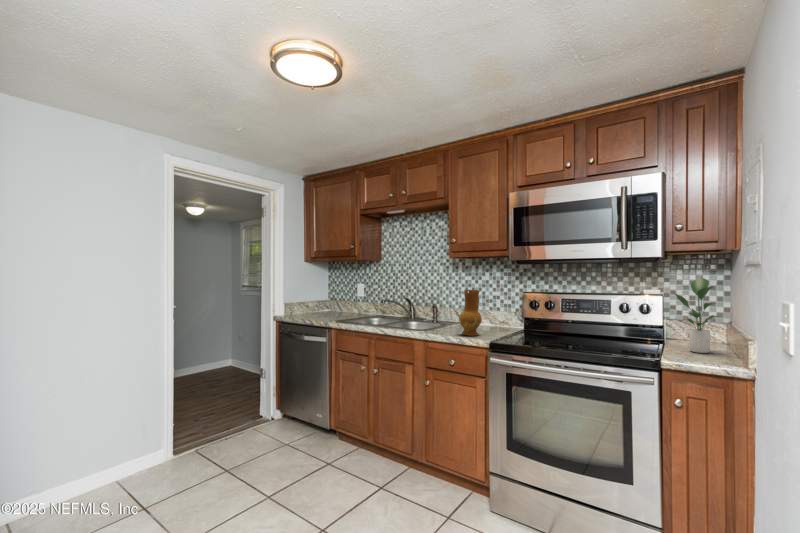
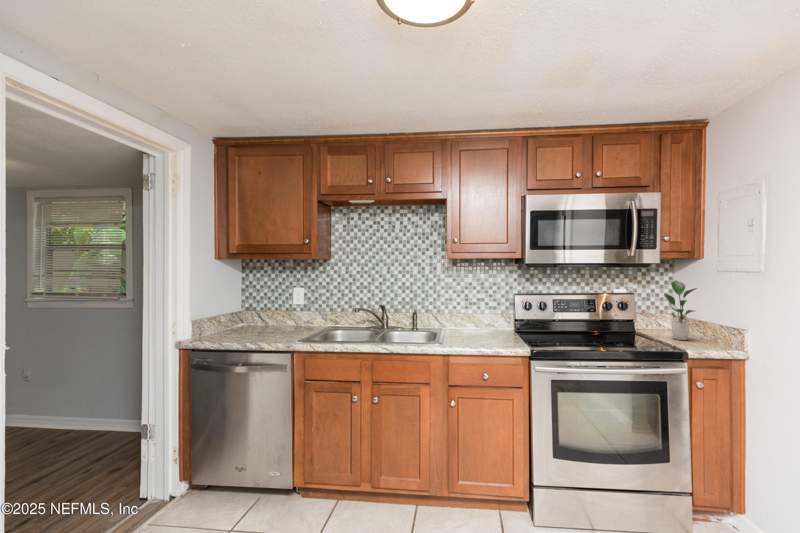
ceramic jug: present [459,290,482,336] -> none [481,294,504,342]

